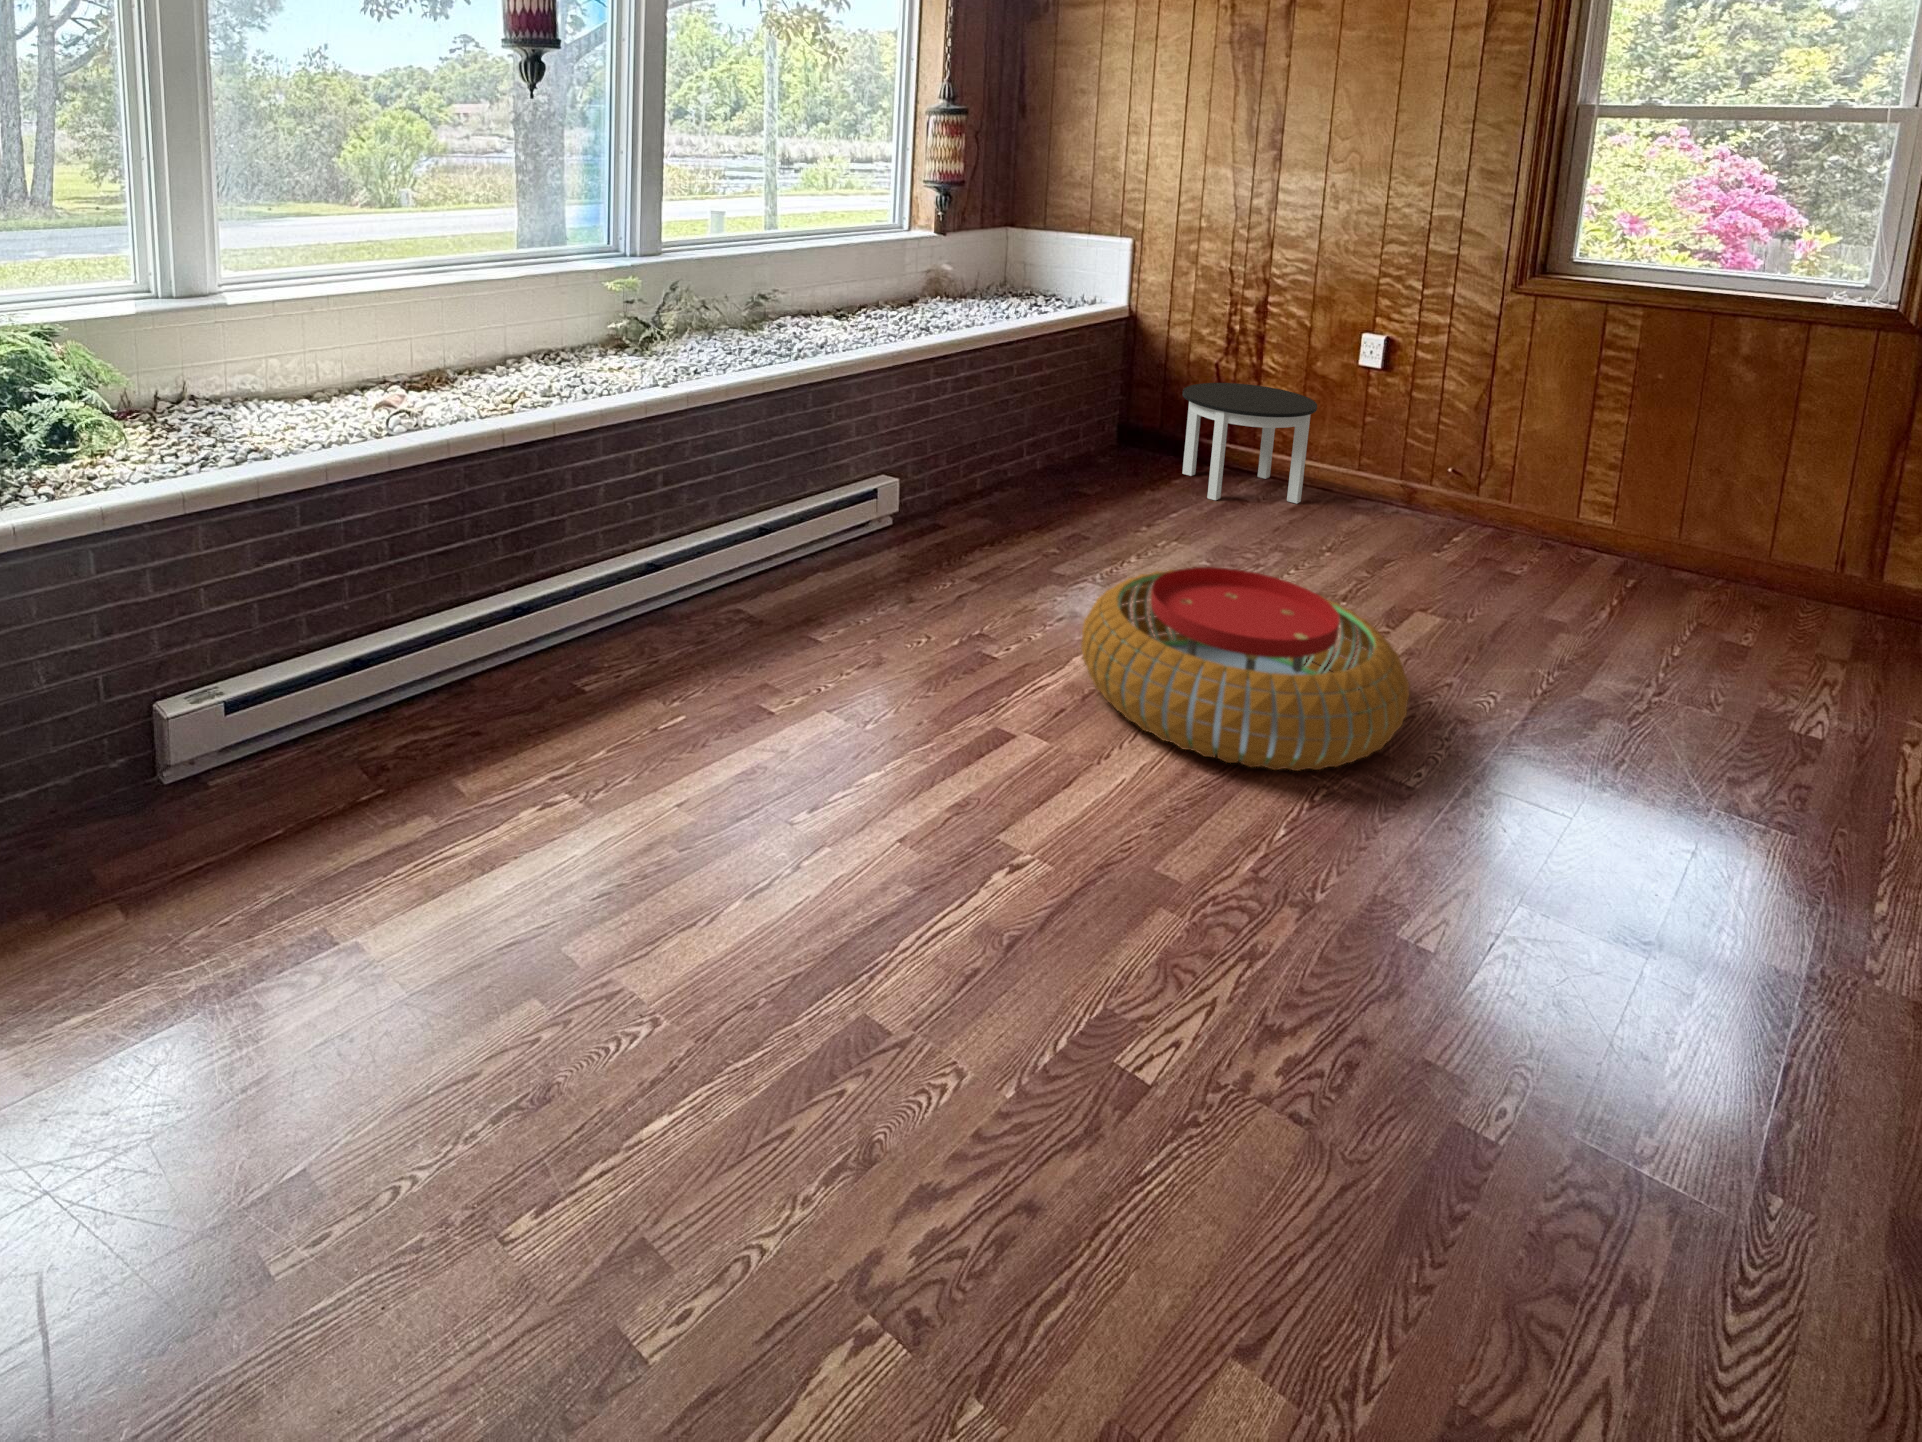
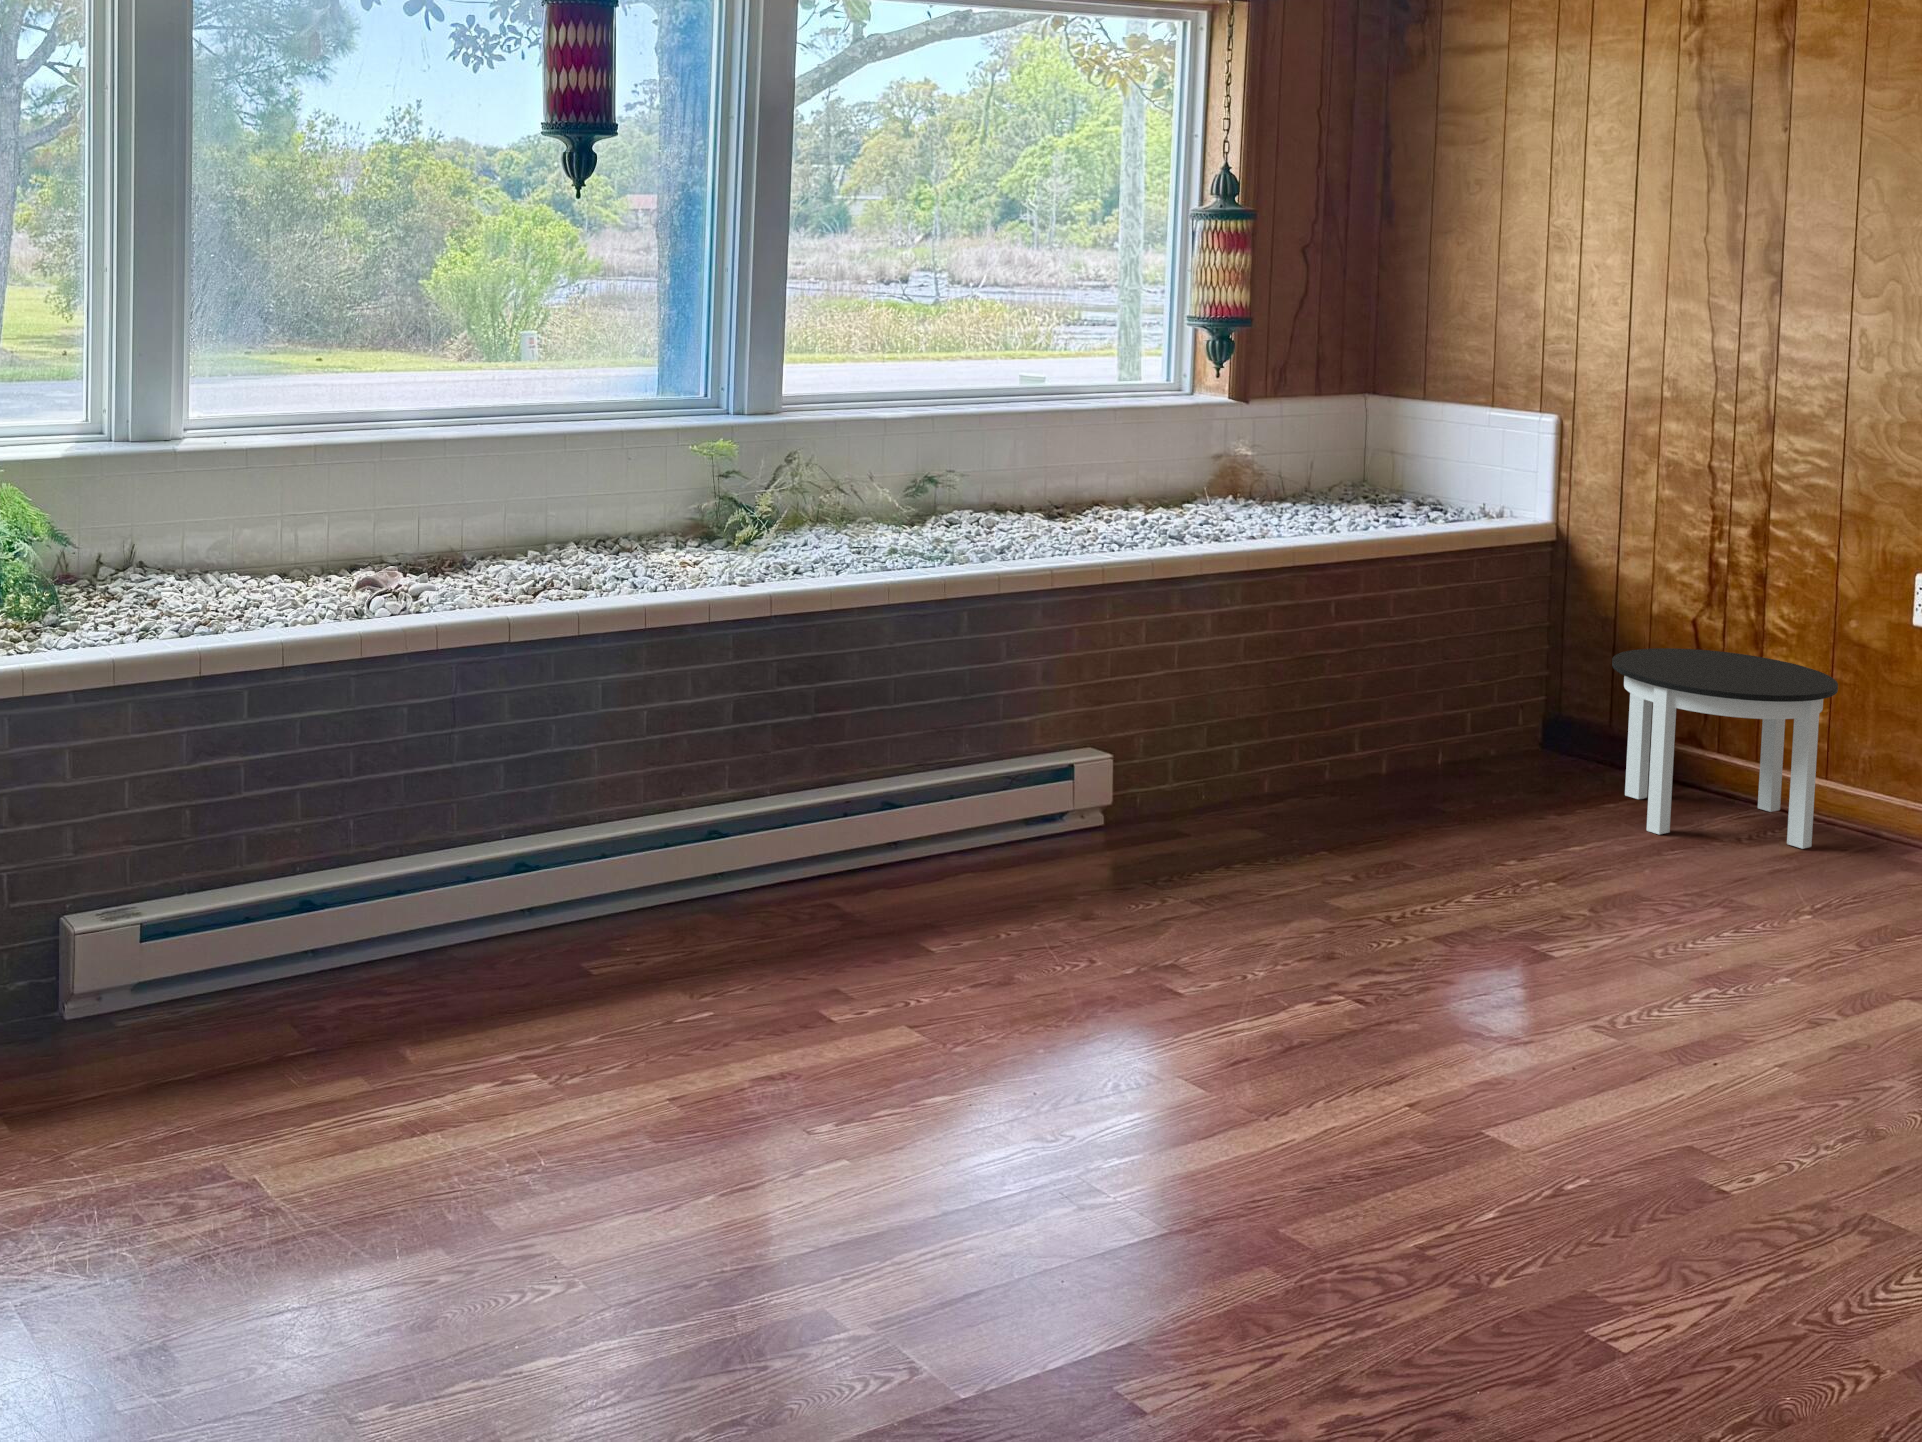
pouf: present [1081,567,1409,771] -> none [1288,880,1771,1163]

